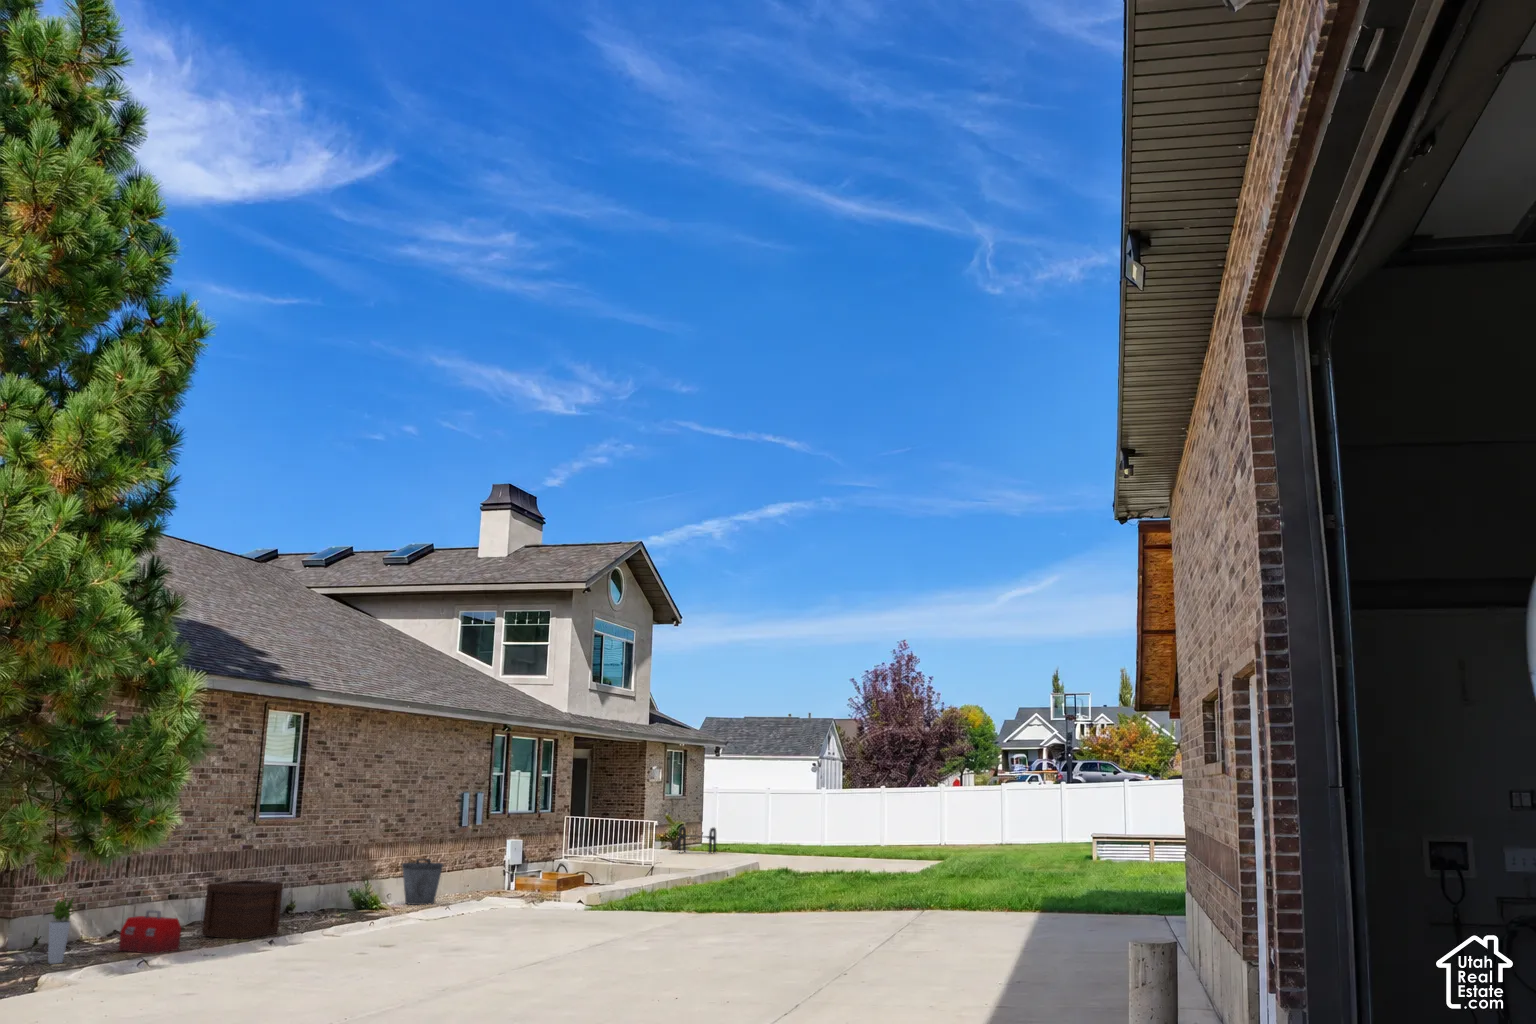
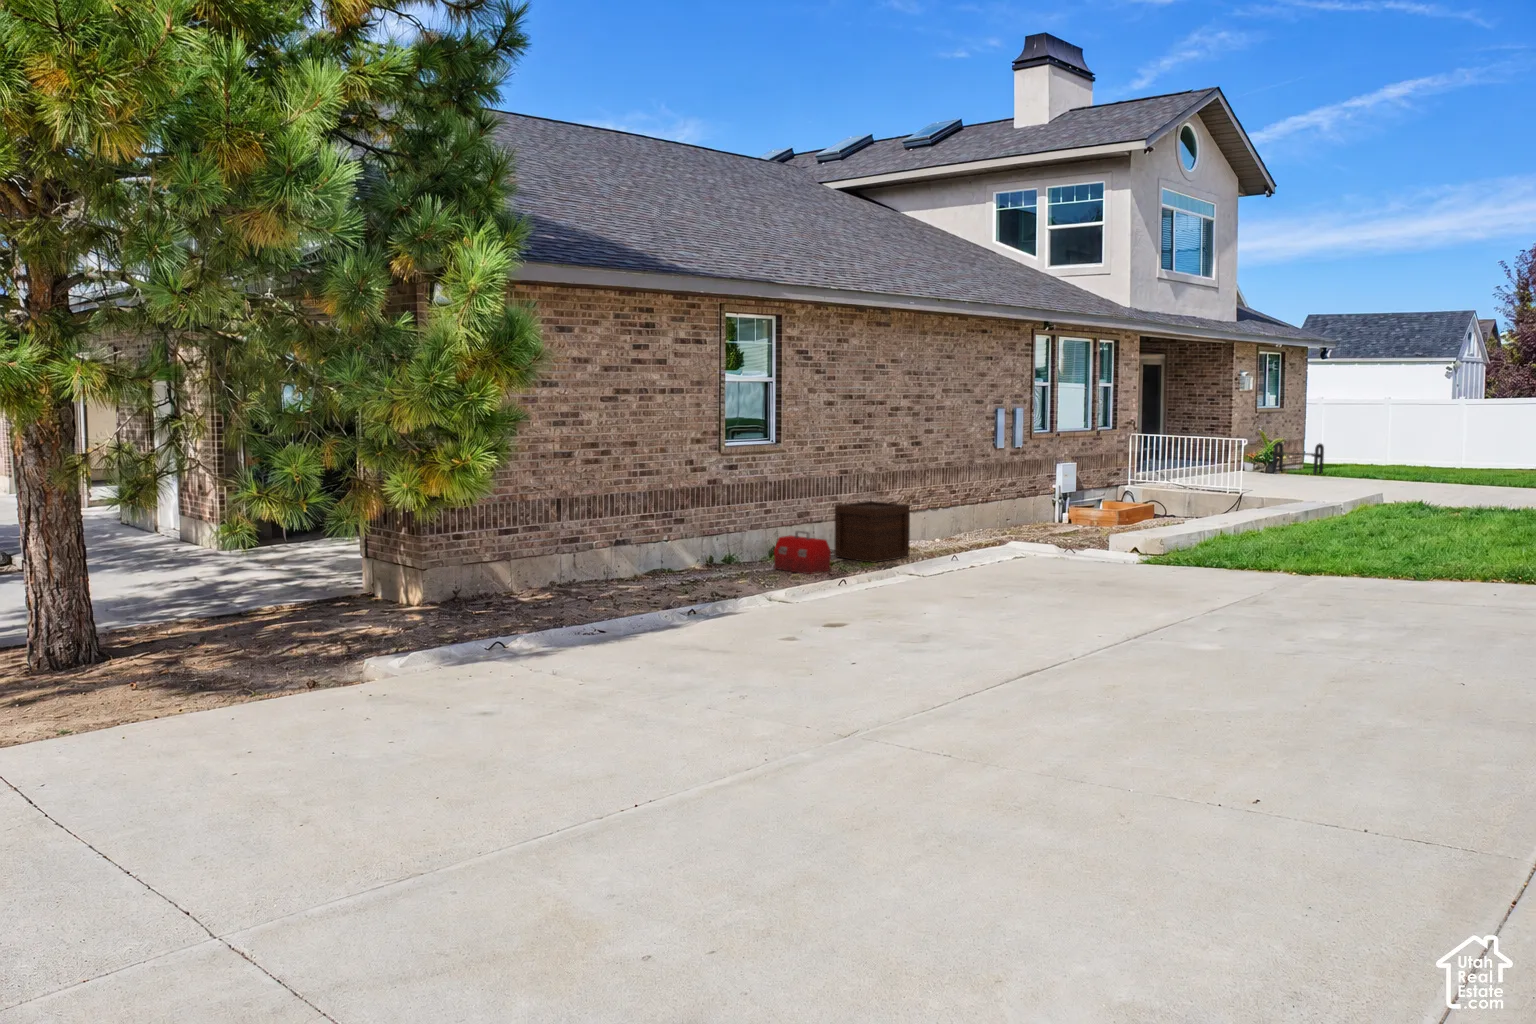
trash can: present [402,858,444,905] -> none [921,490,971,545]
wooden crate: present [202,880,283,939] -> present [835,501,910,563]
planter: present [48,898,74,964] -> none [455,547,489,626]
toolbox: present [119,910,181,953] -> present [774,531,831,574]

